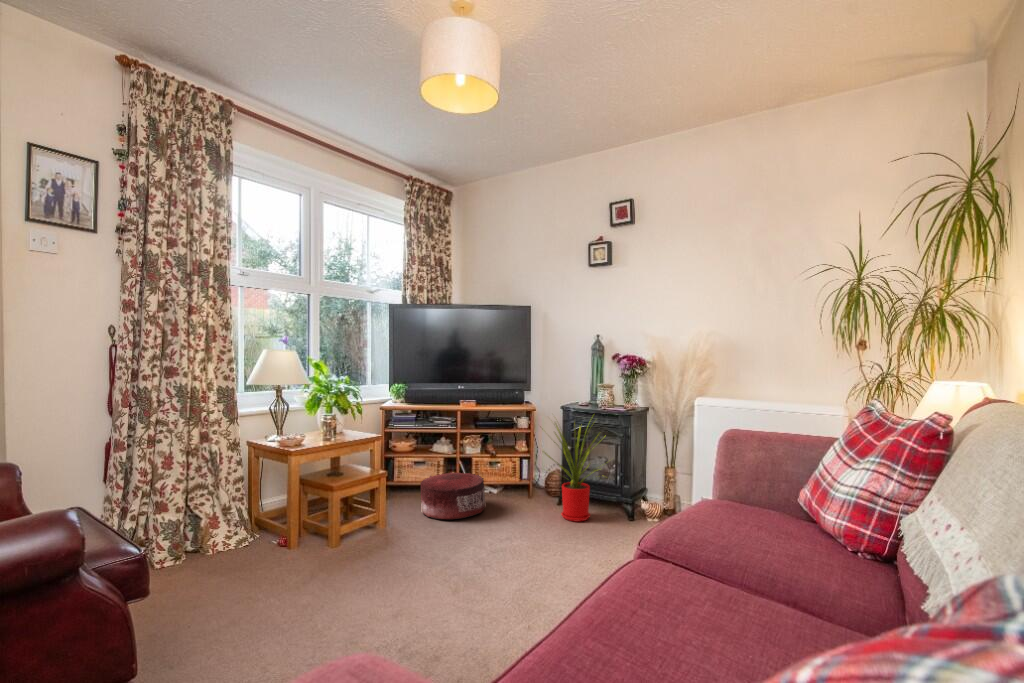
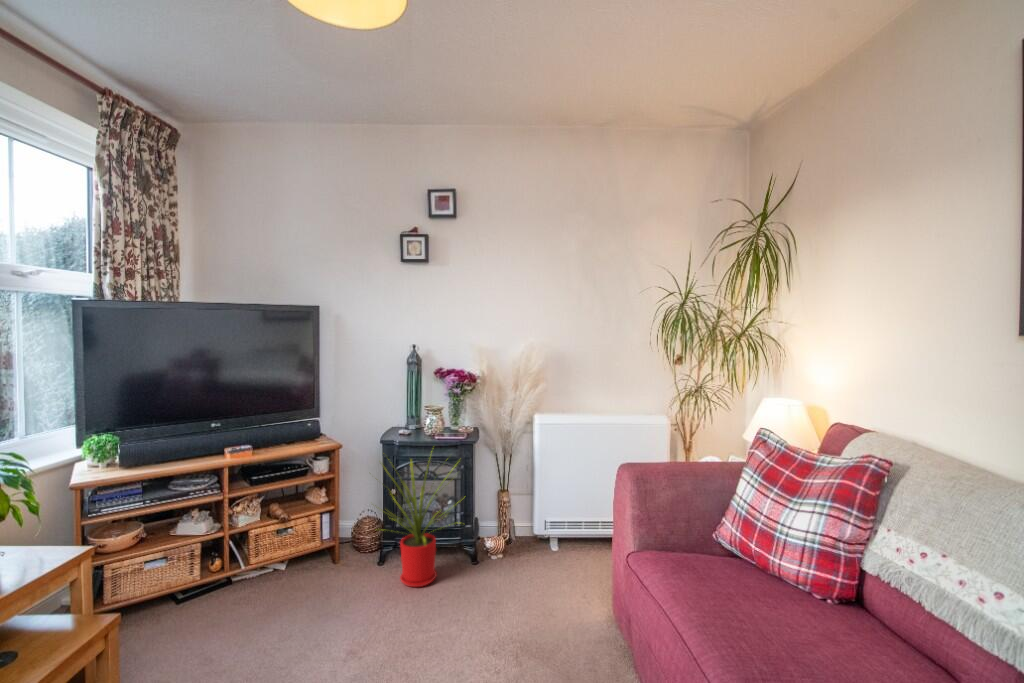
pouf: present [421,472,486,519] -> none [176,555,291,655]

